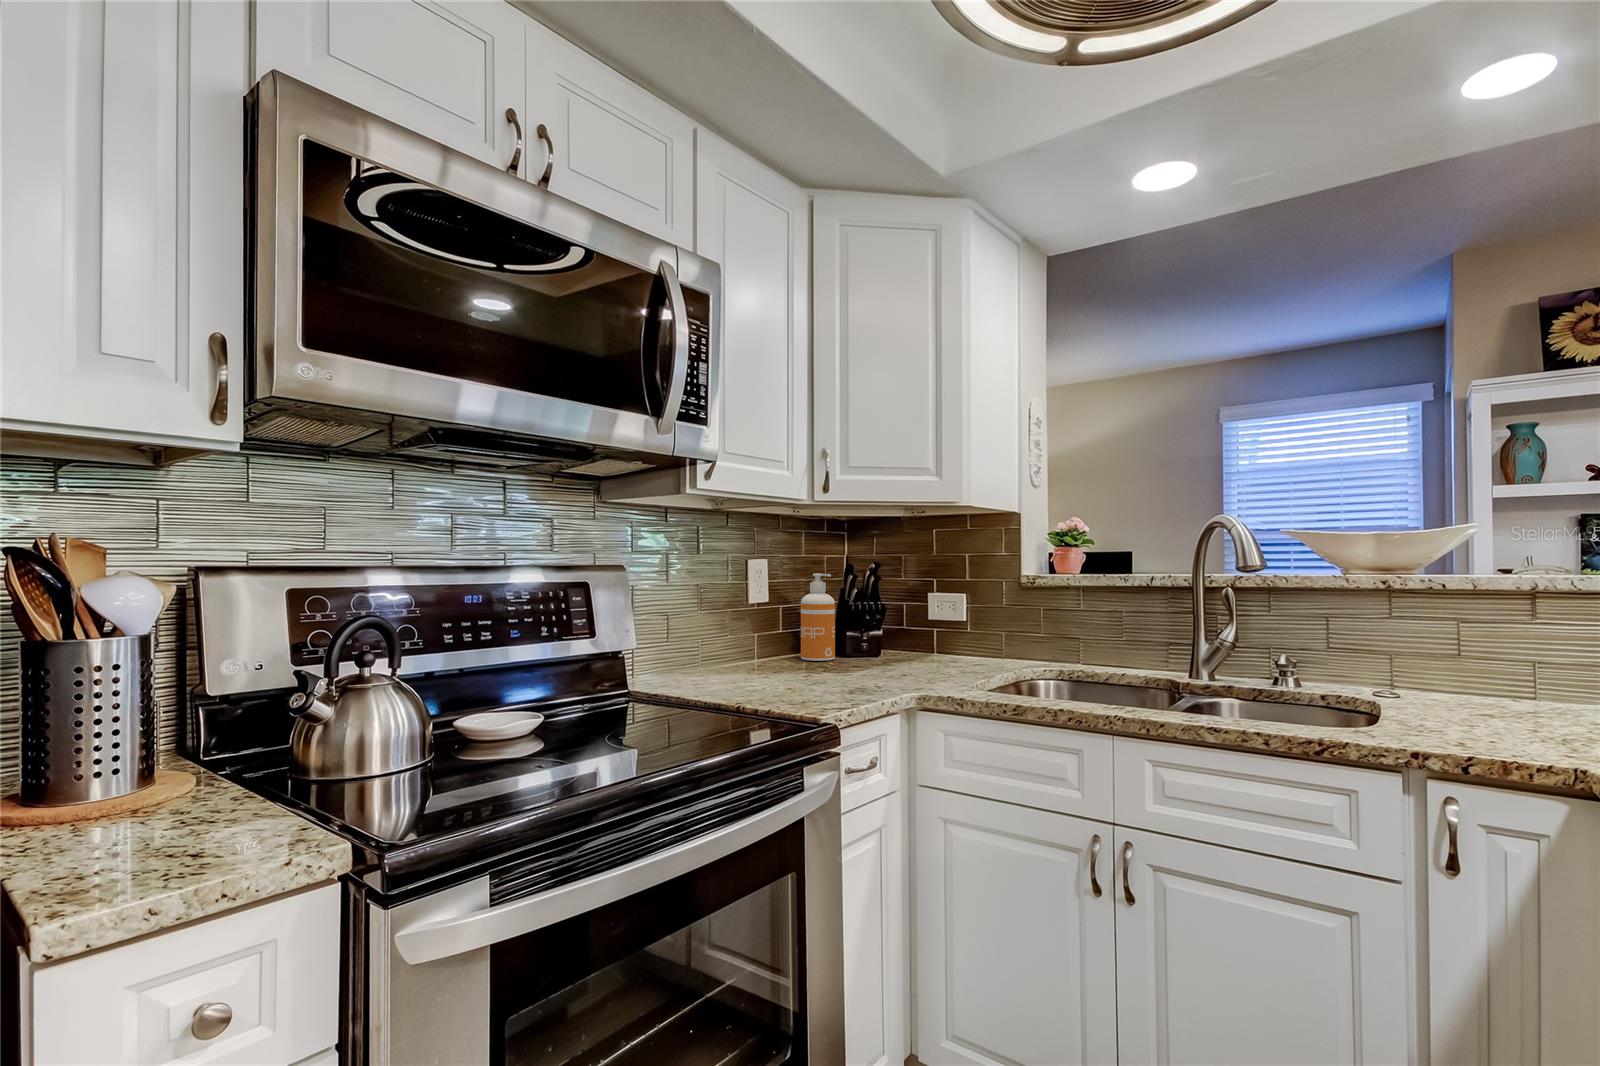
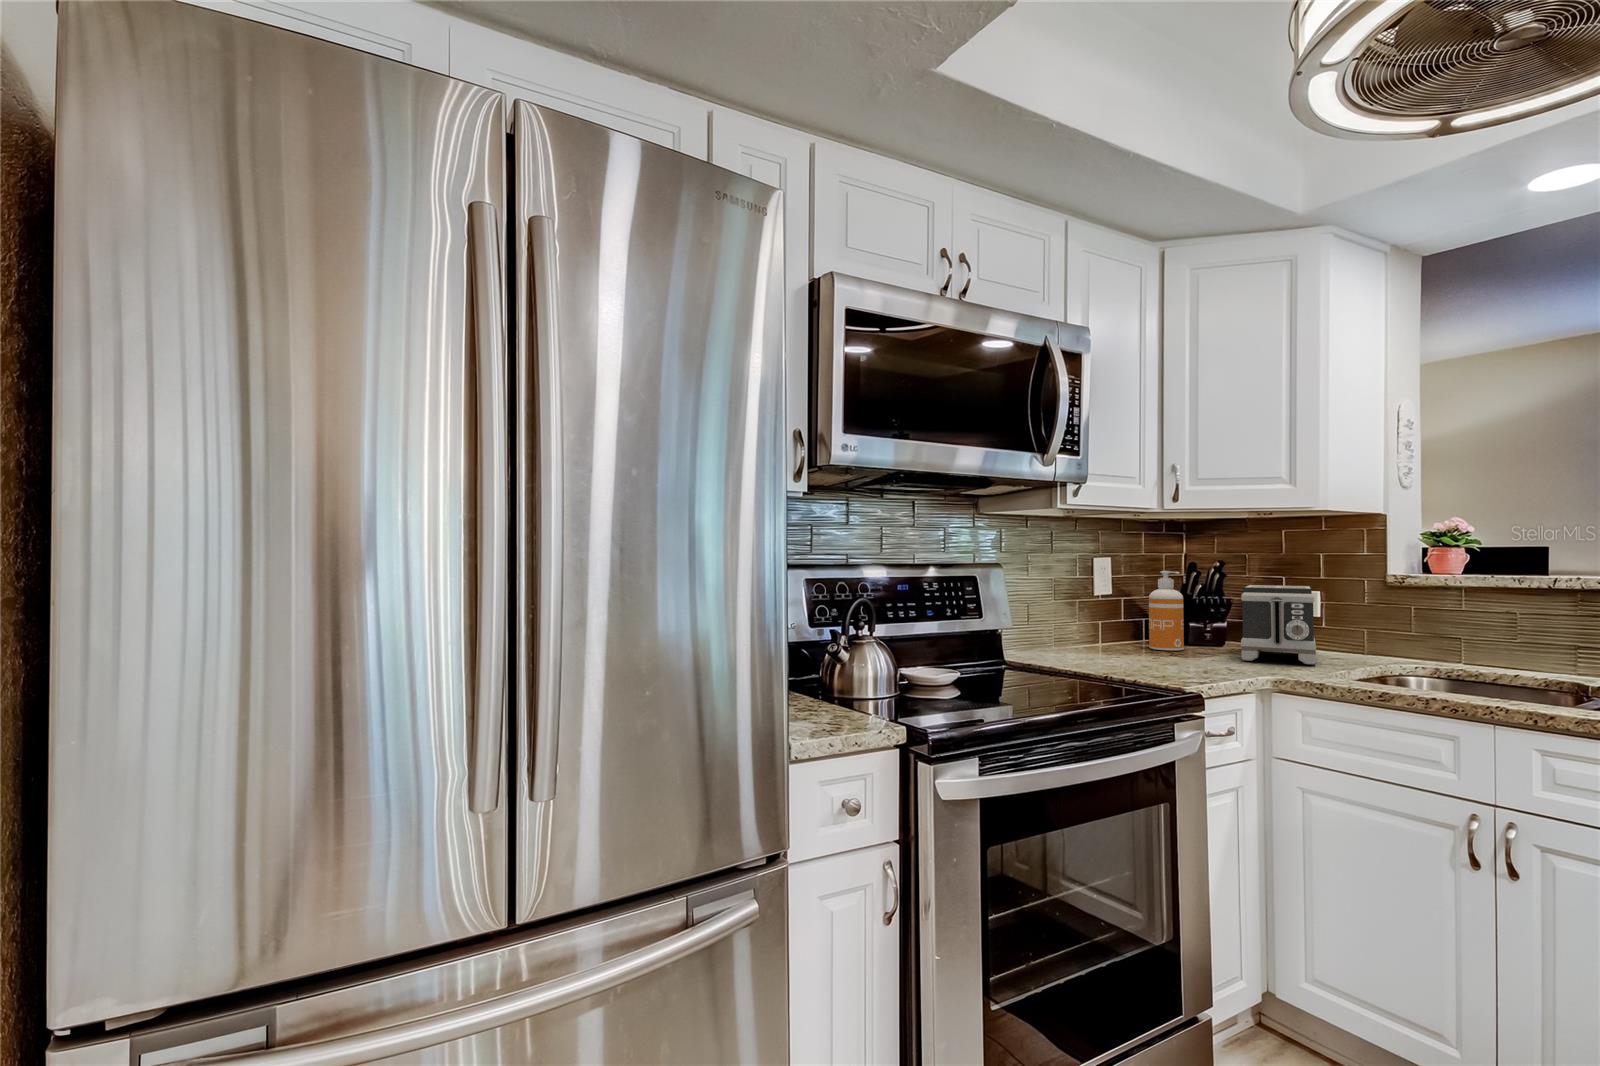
toaster: none [887,588,958,672] -> present [1241,585,1316,664]

